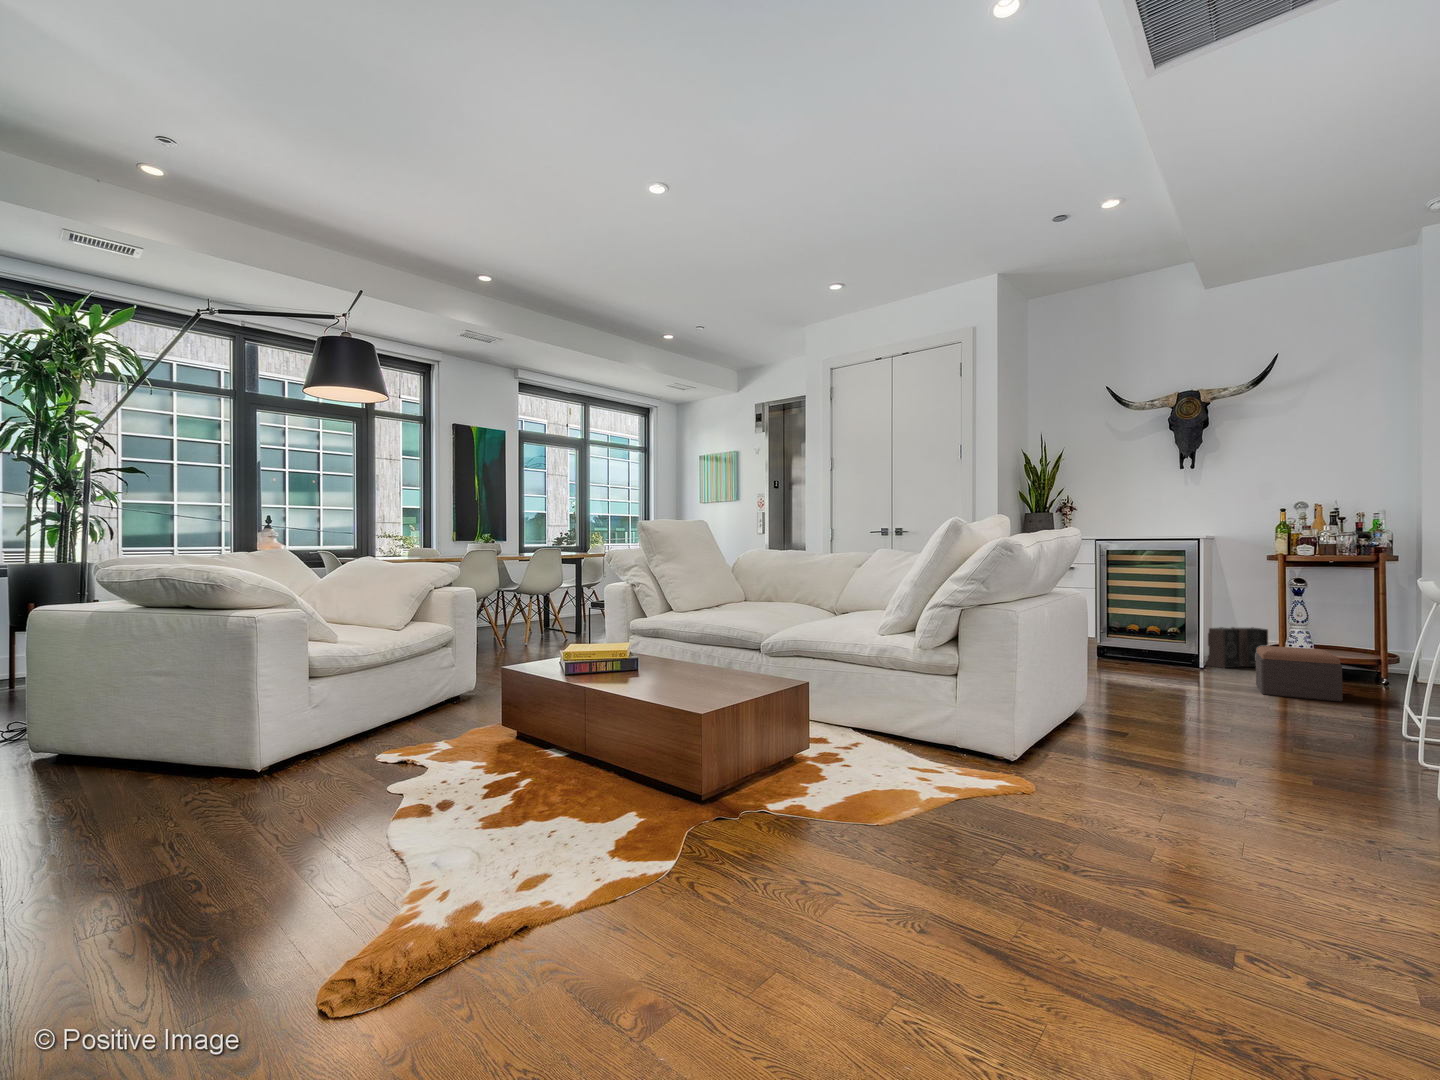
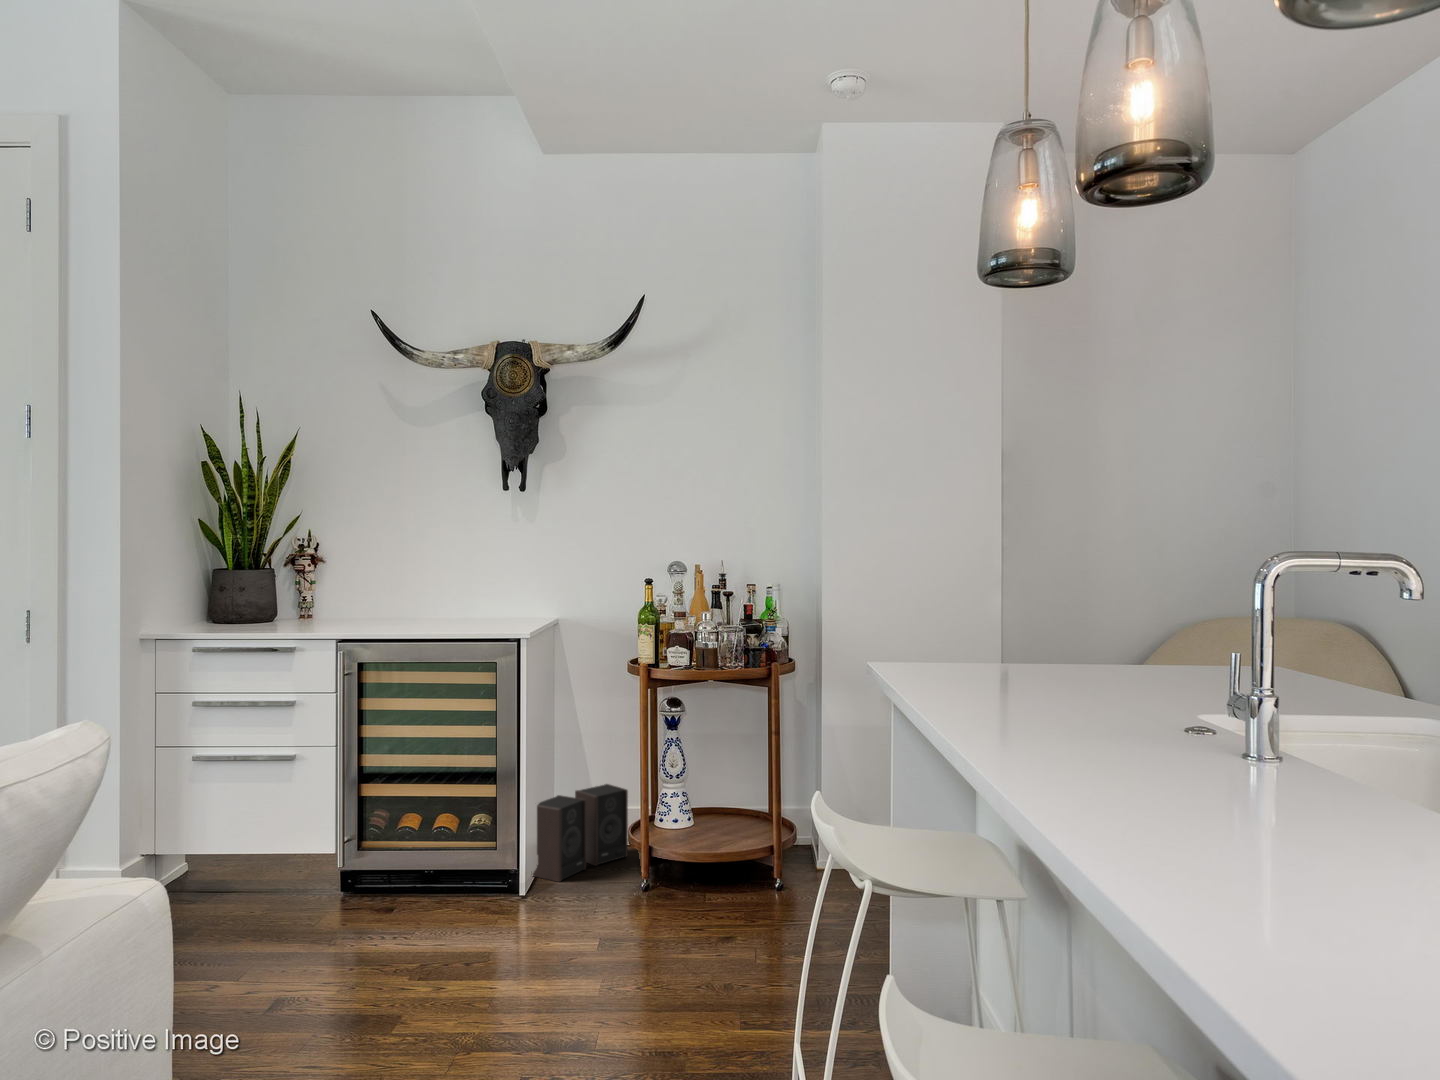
footstool: present [1256,646,1343,702] -> none [596,889,726,1028]

